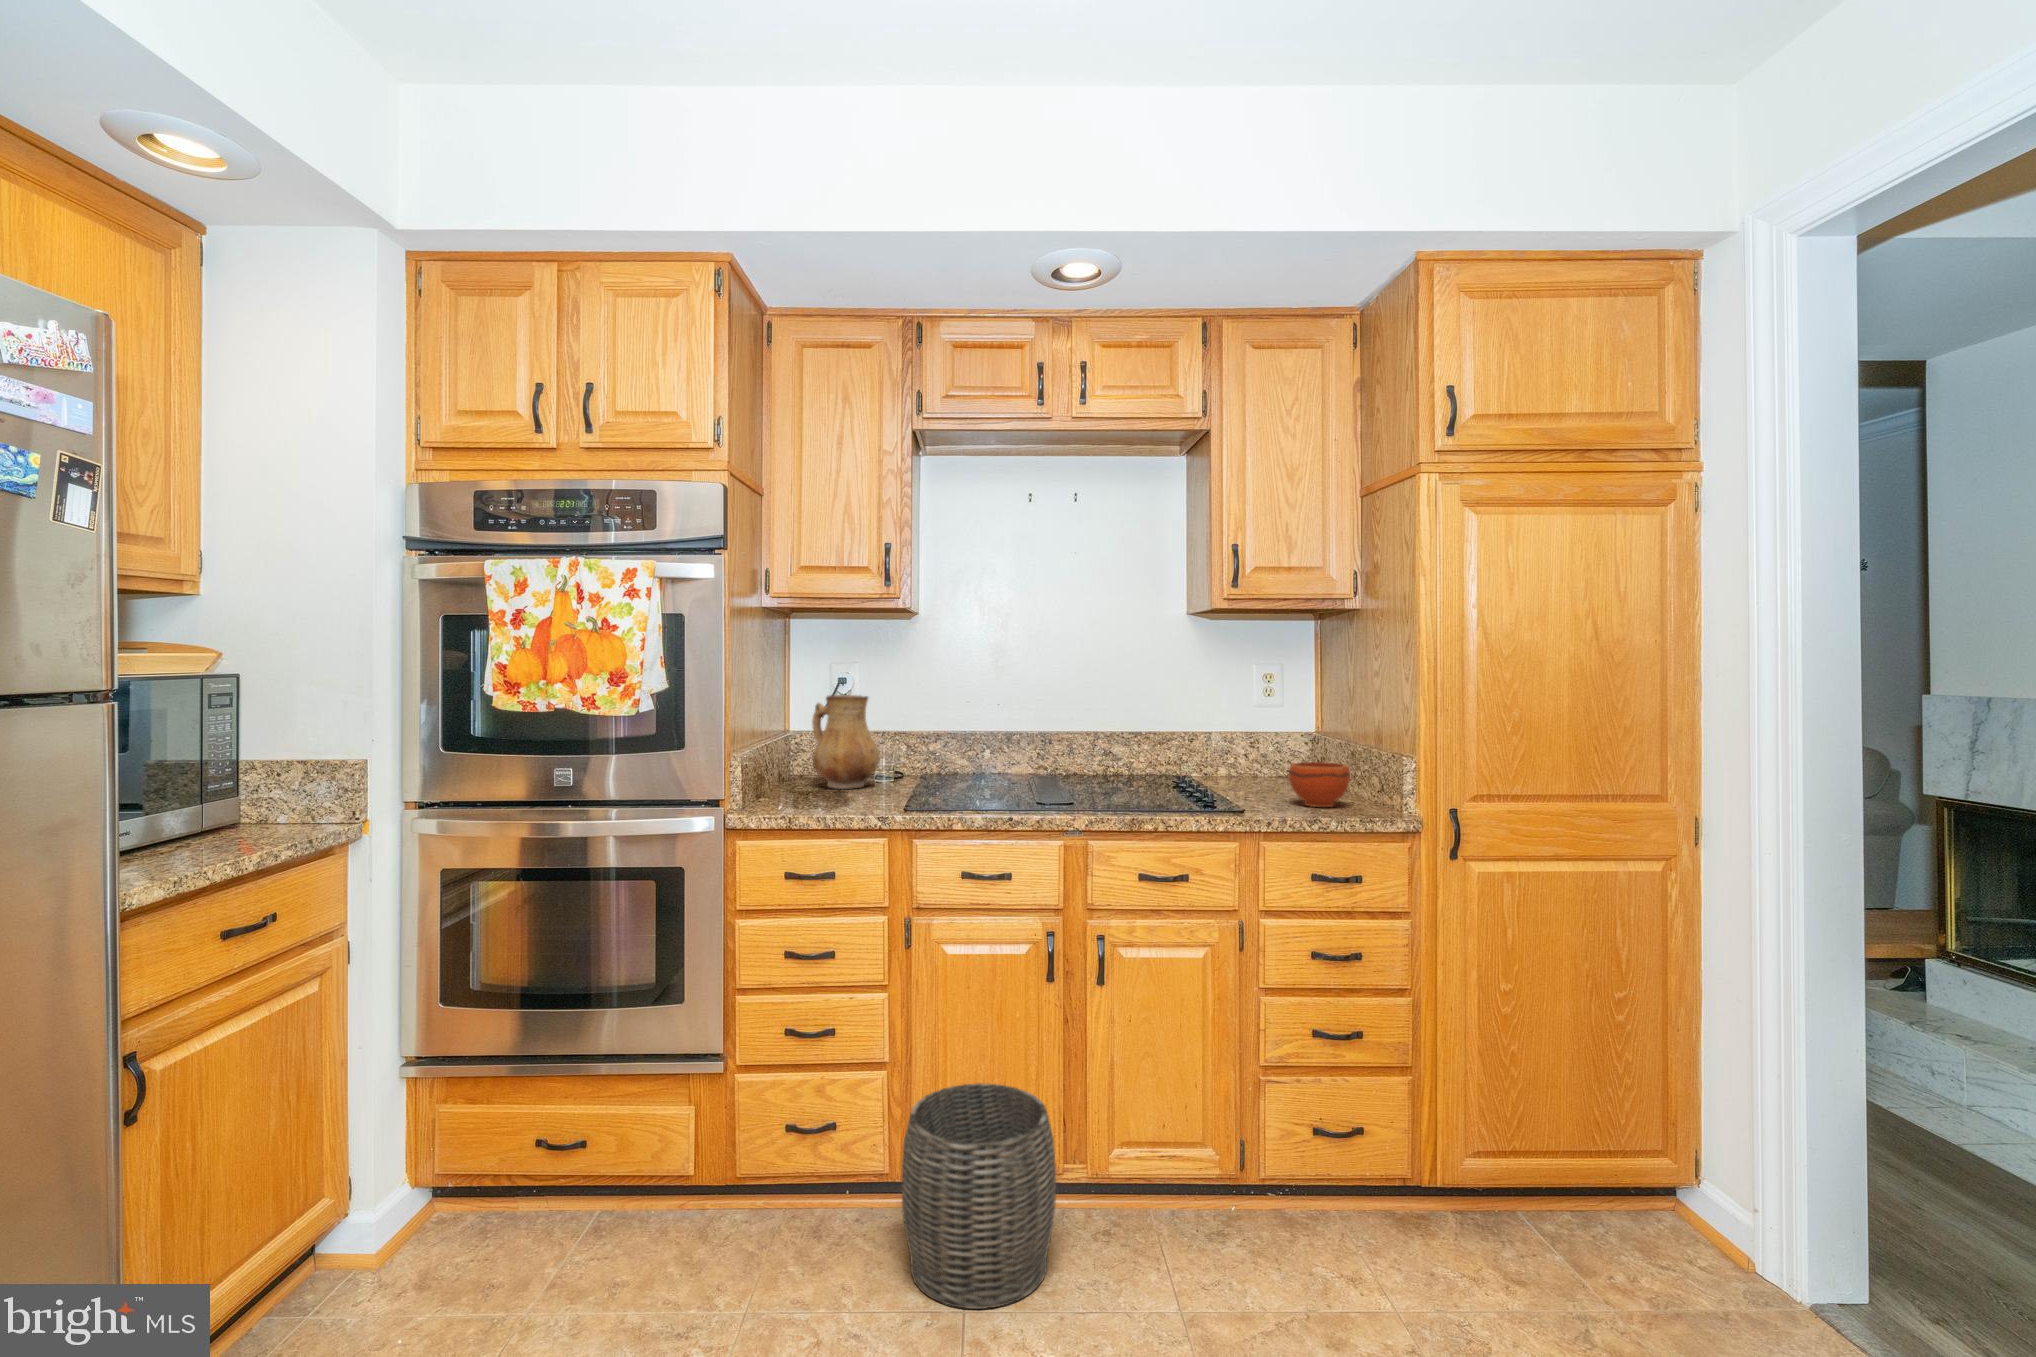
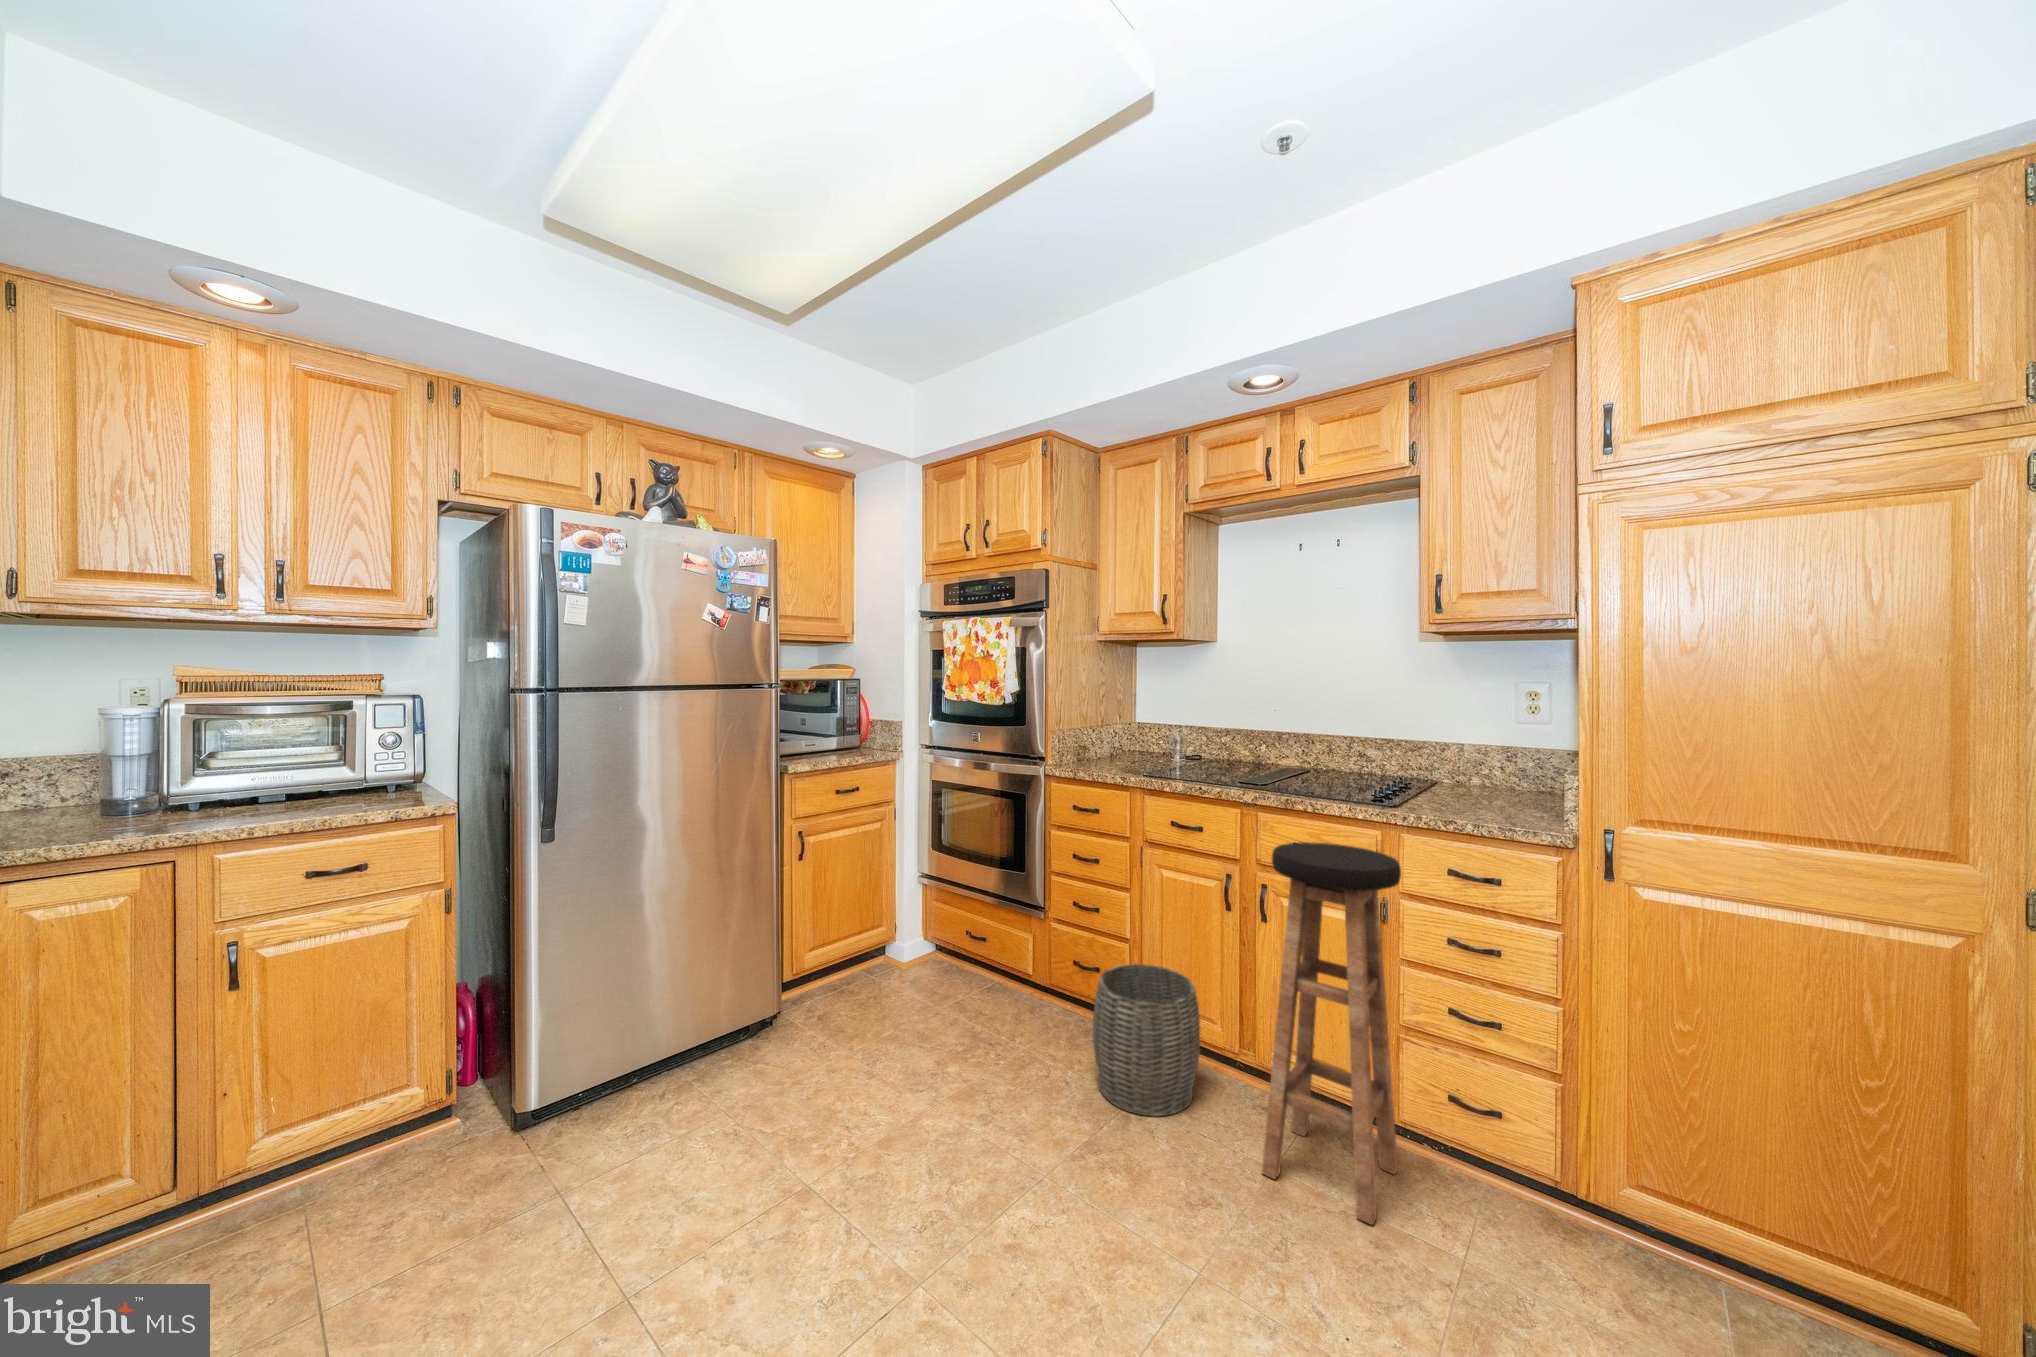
ceramic pitcher: present [812,695,879,789] -> none [1130,699,1174,761]
bowl: present [1289,762,1350,807] -> none [1466,772,1532,815]
bar stool: none [1163,866,1316,1301] -> present [1262,842,1401,1225]

